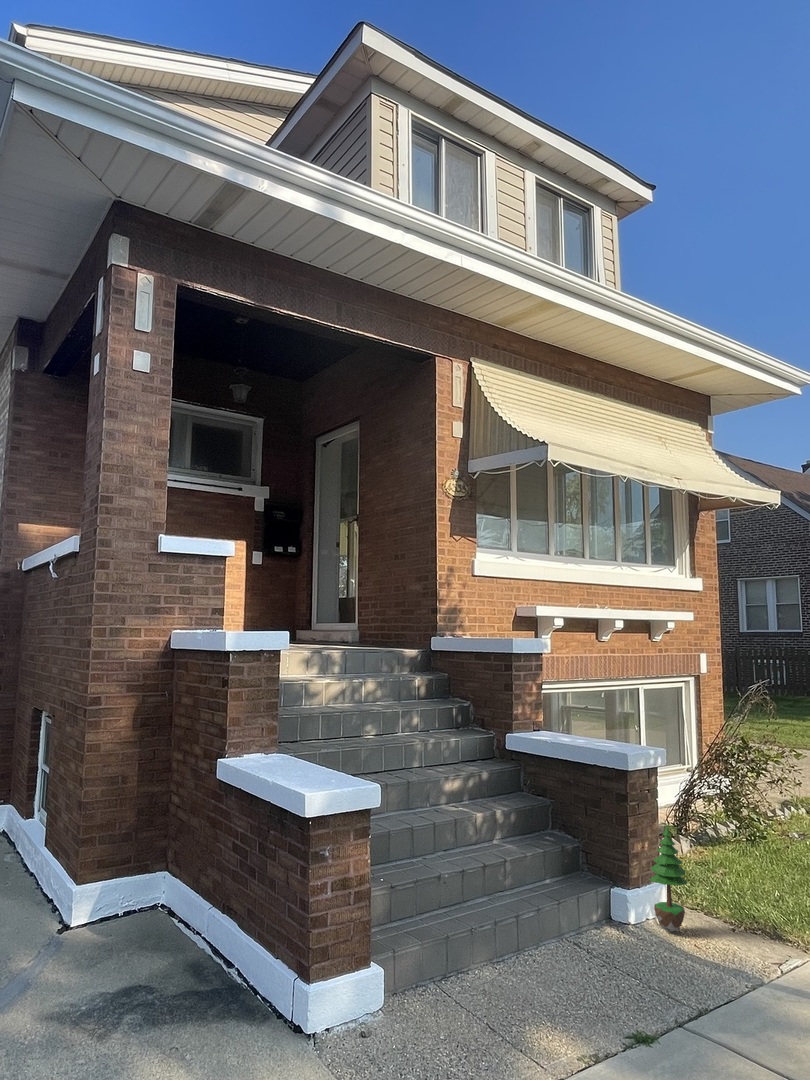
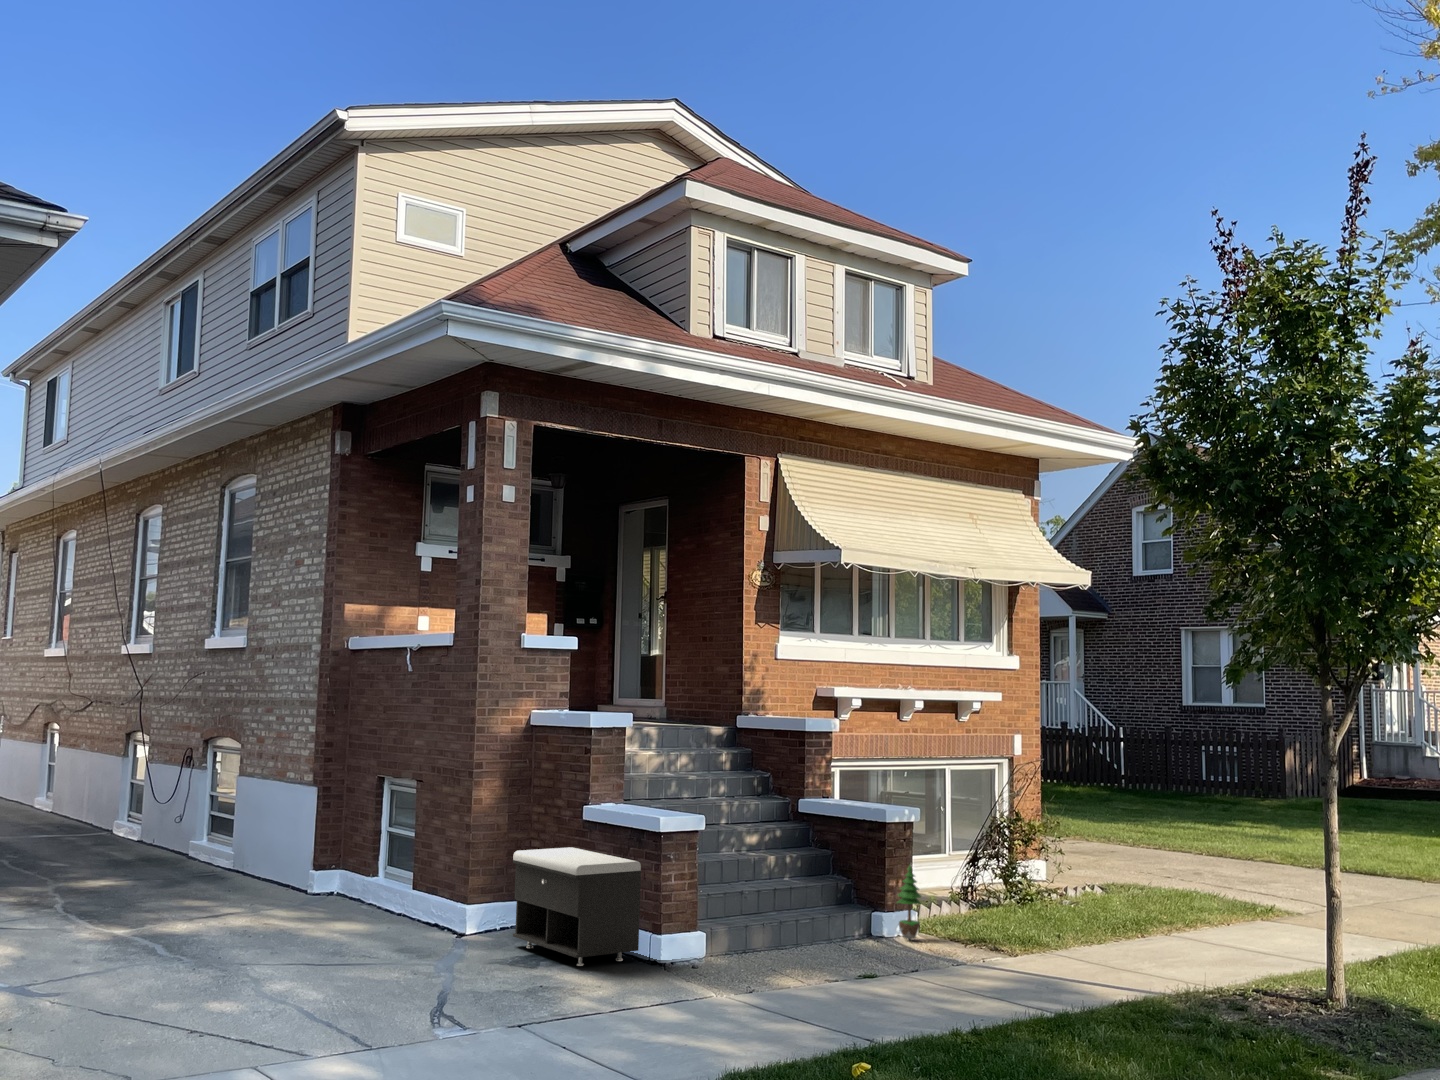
storage bench: none [99,817,279,1043] -> present [513,847,641,966]

